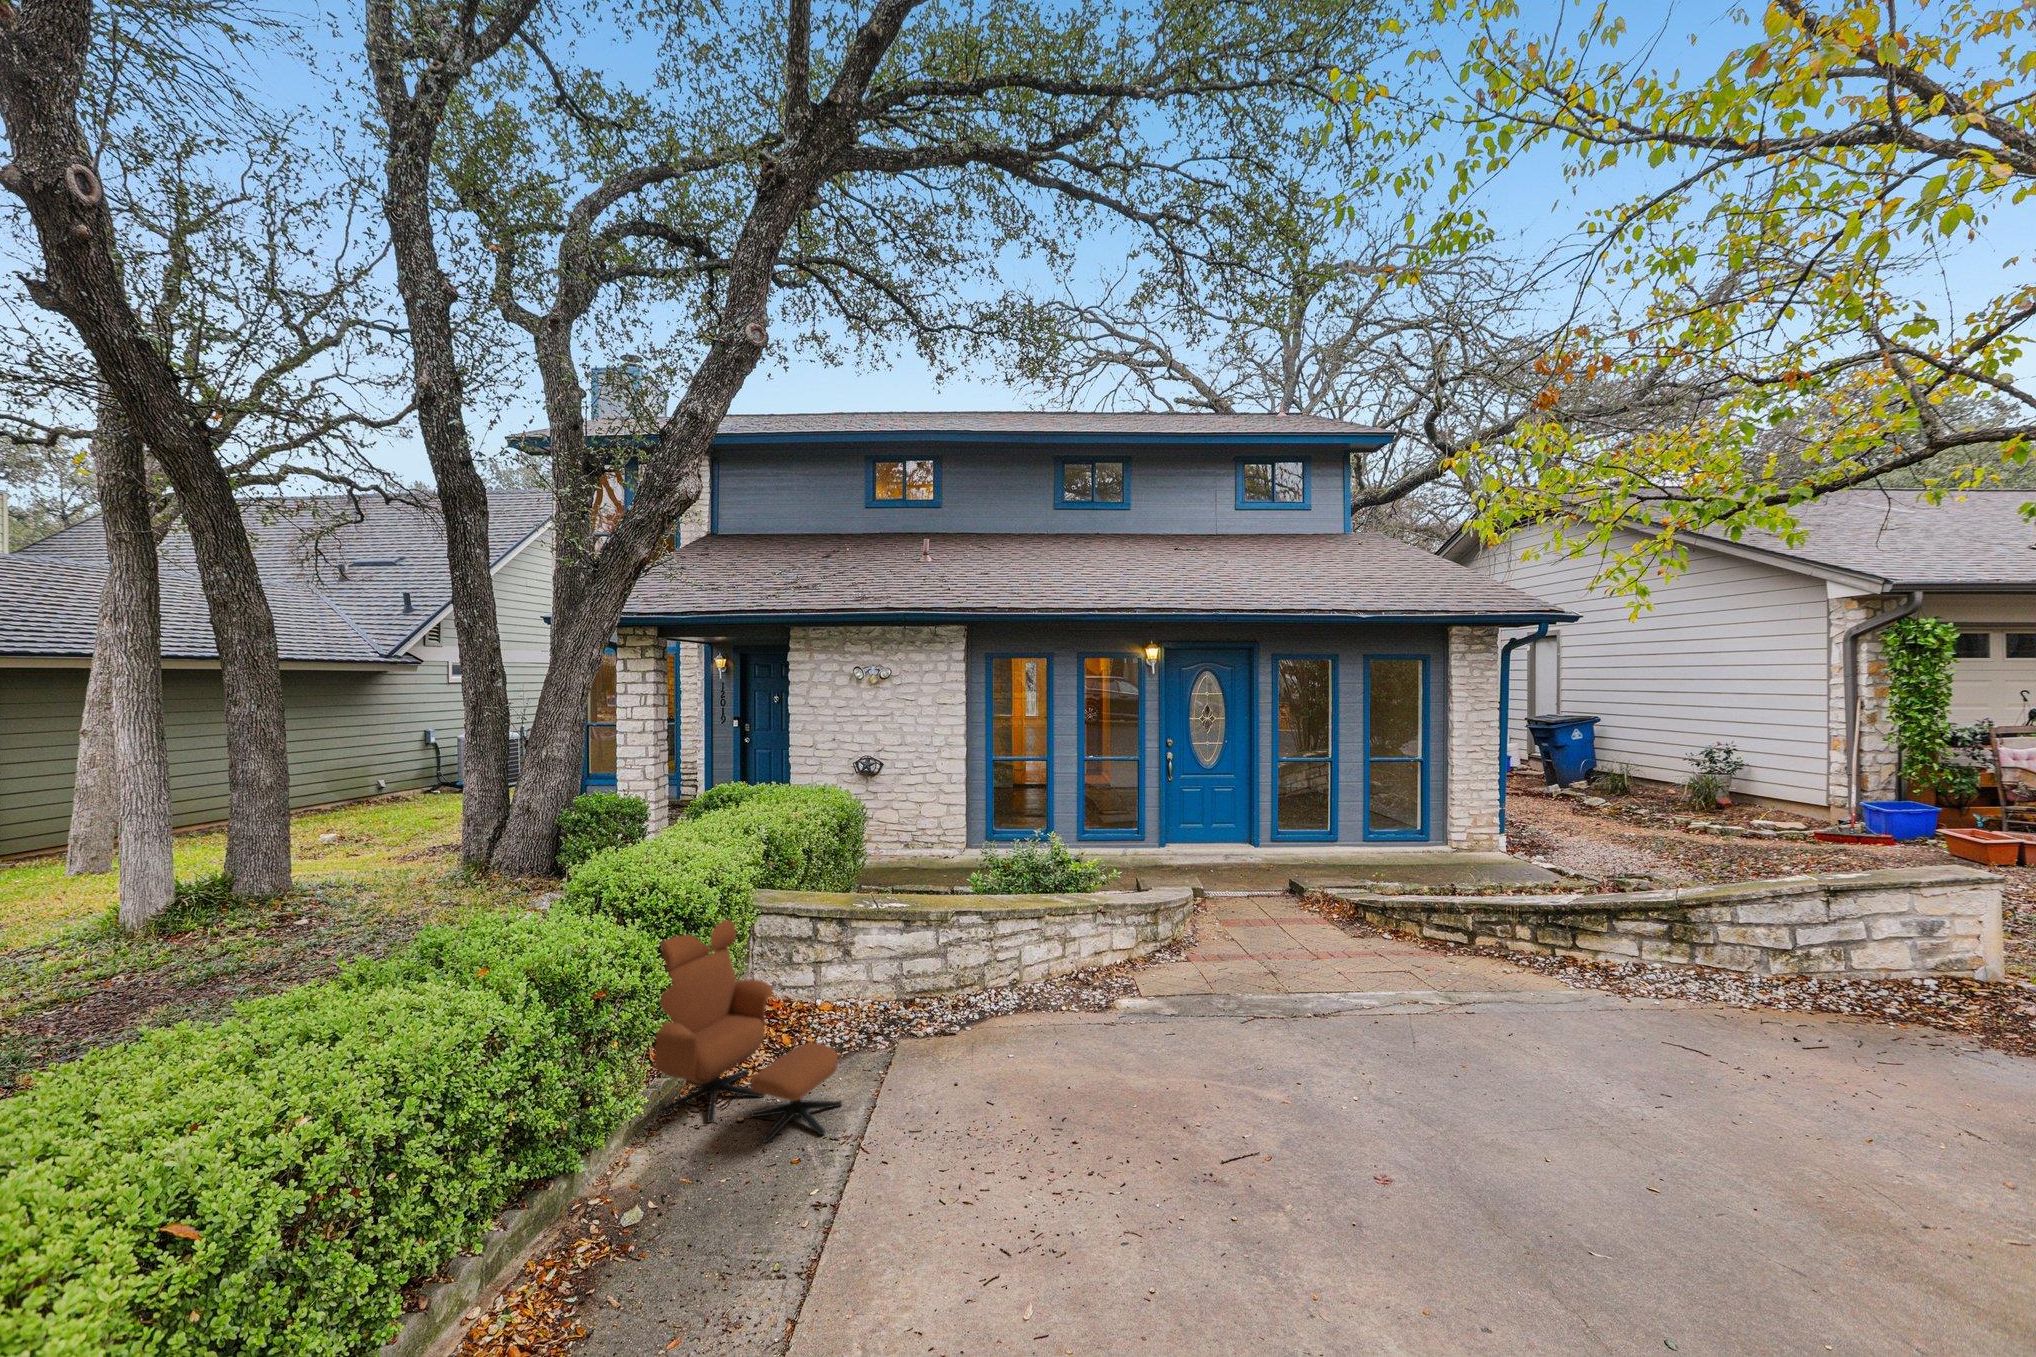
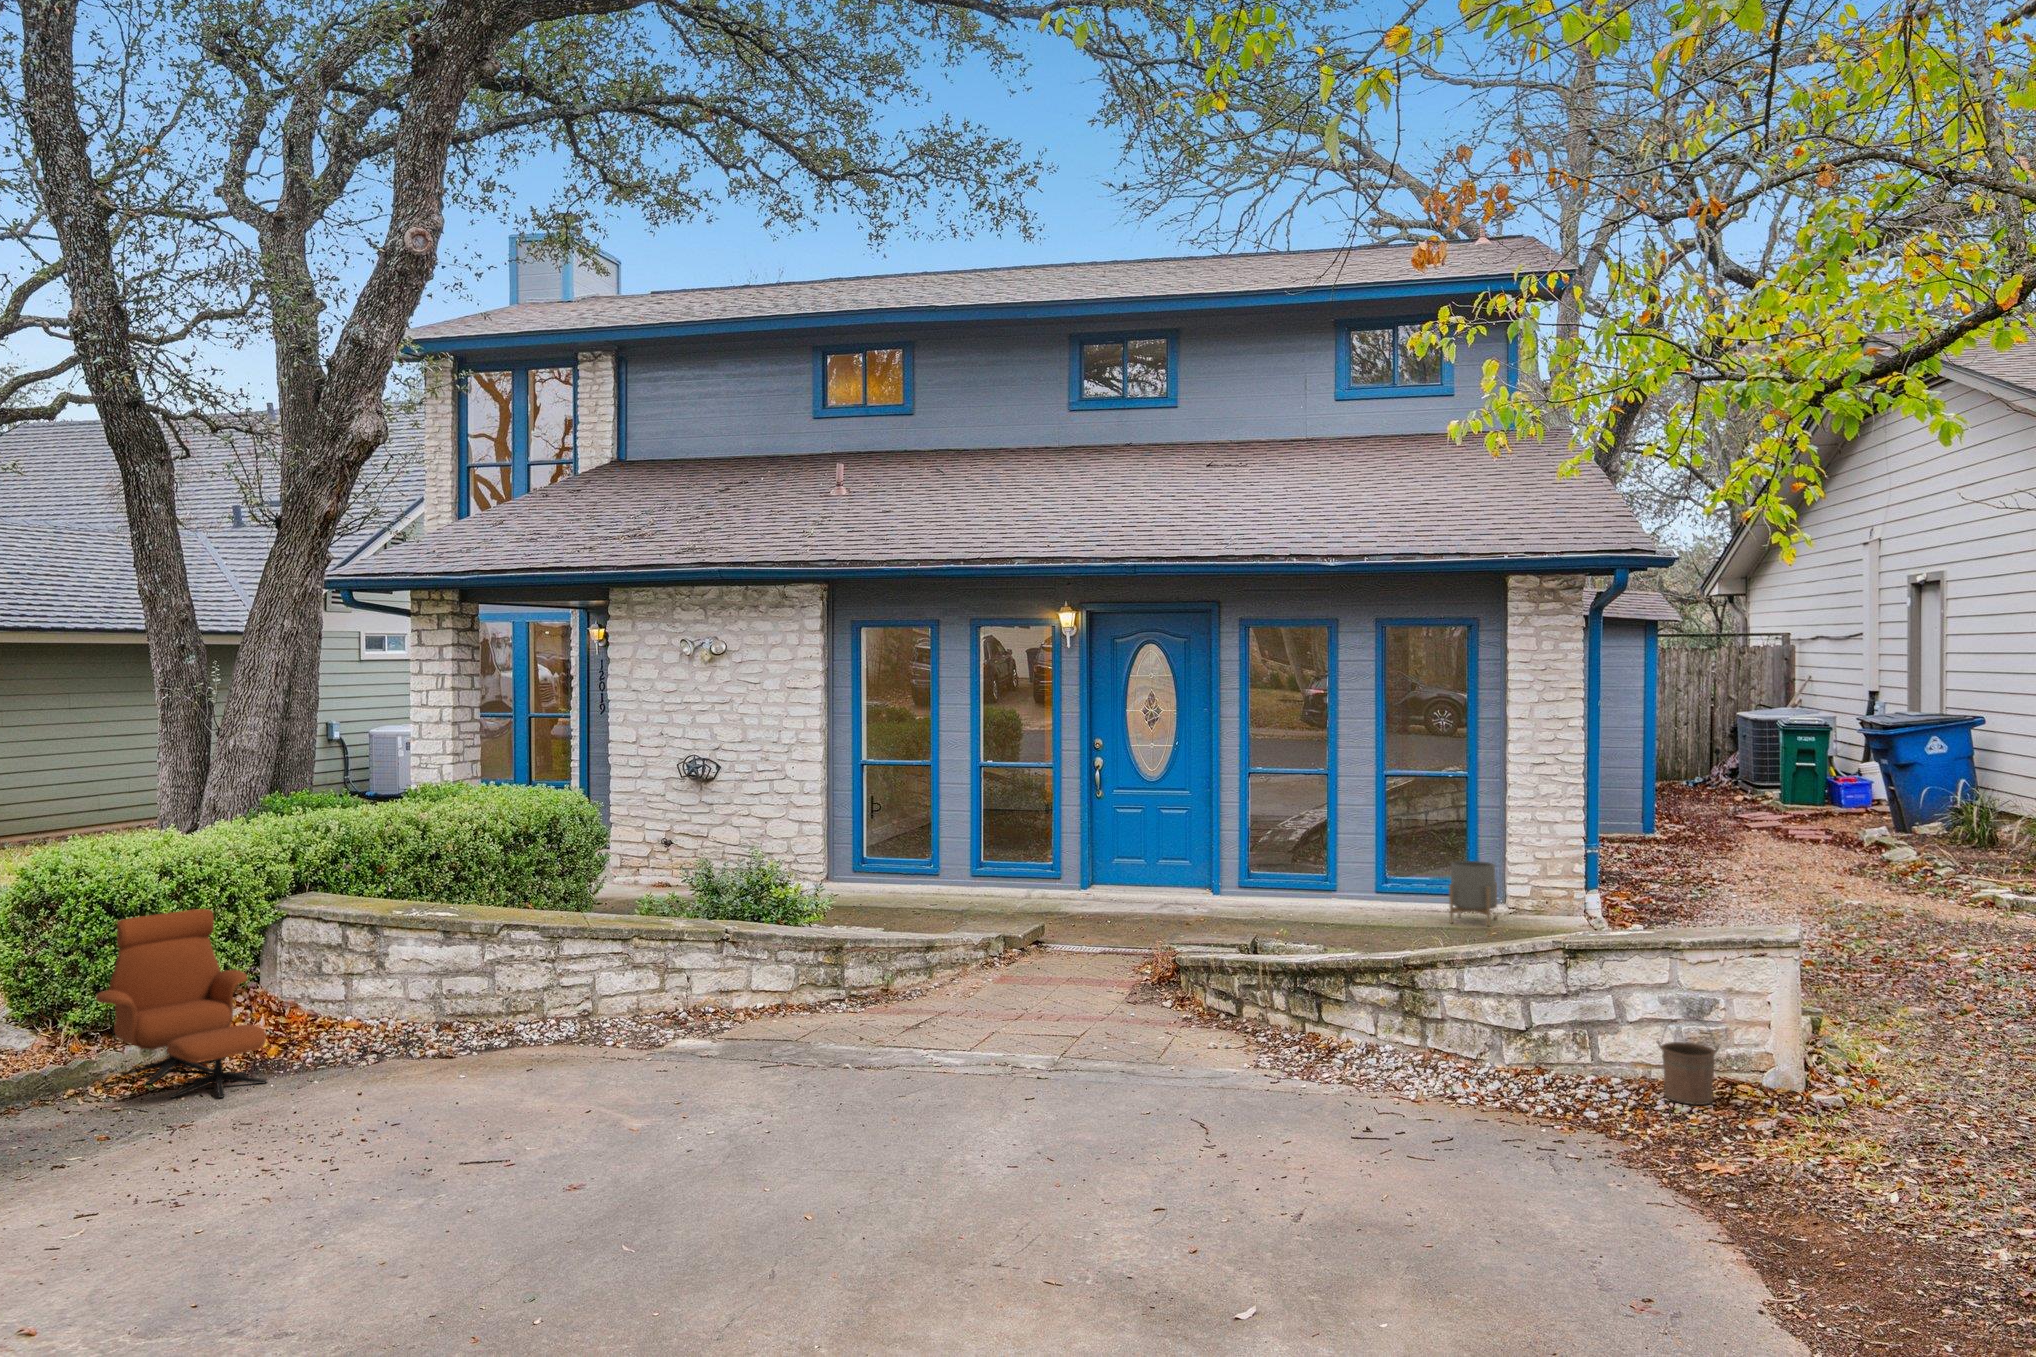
planter: none [1450,814,1486,858] -> present [1449,861,1497,926]
bucket: none [1923,939,1981,1004] -> present [1657,1020,1719,1105]

